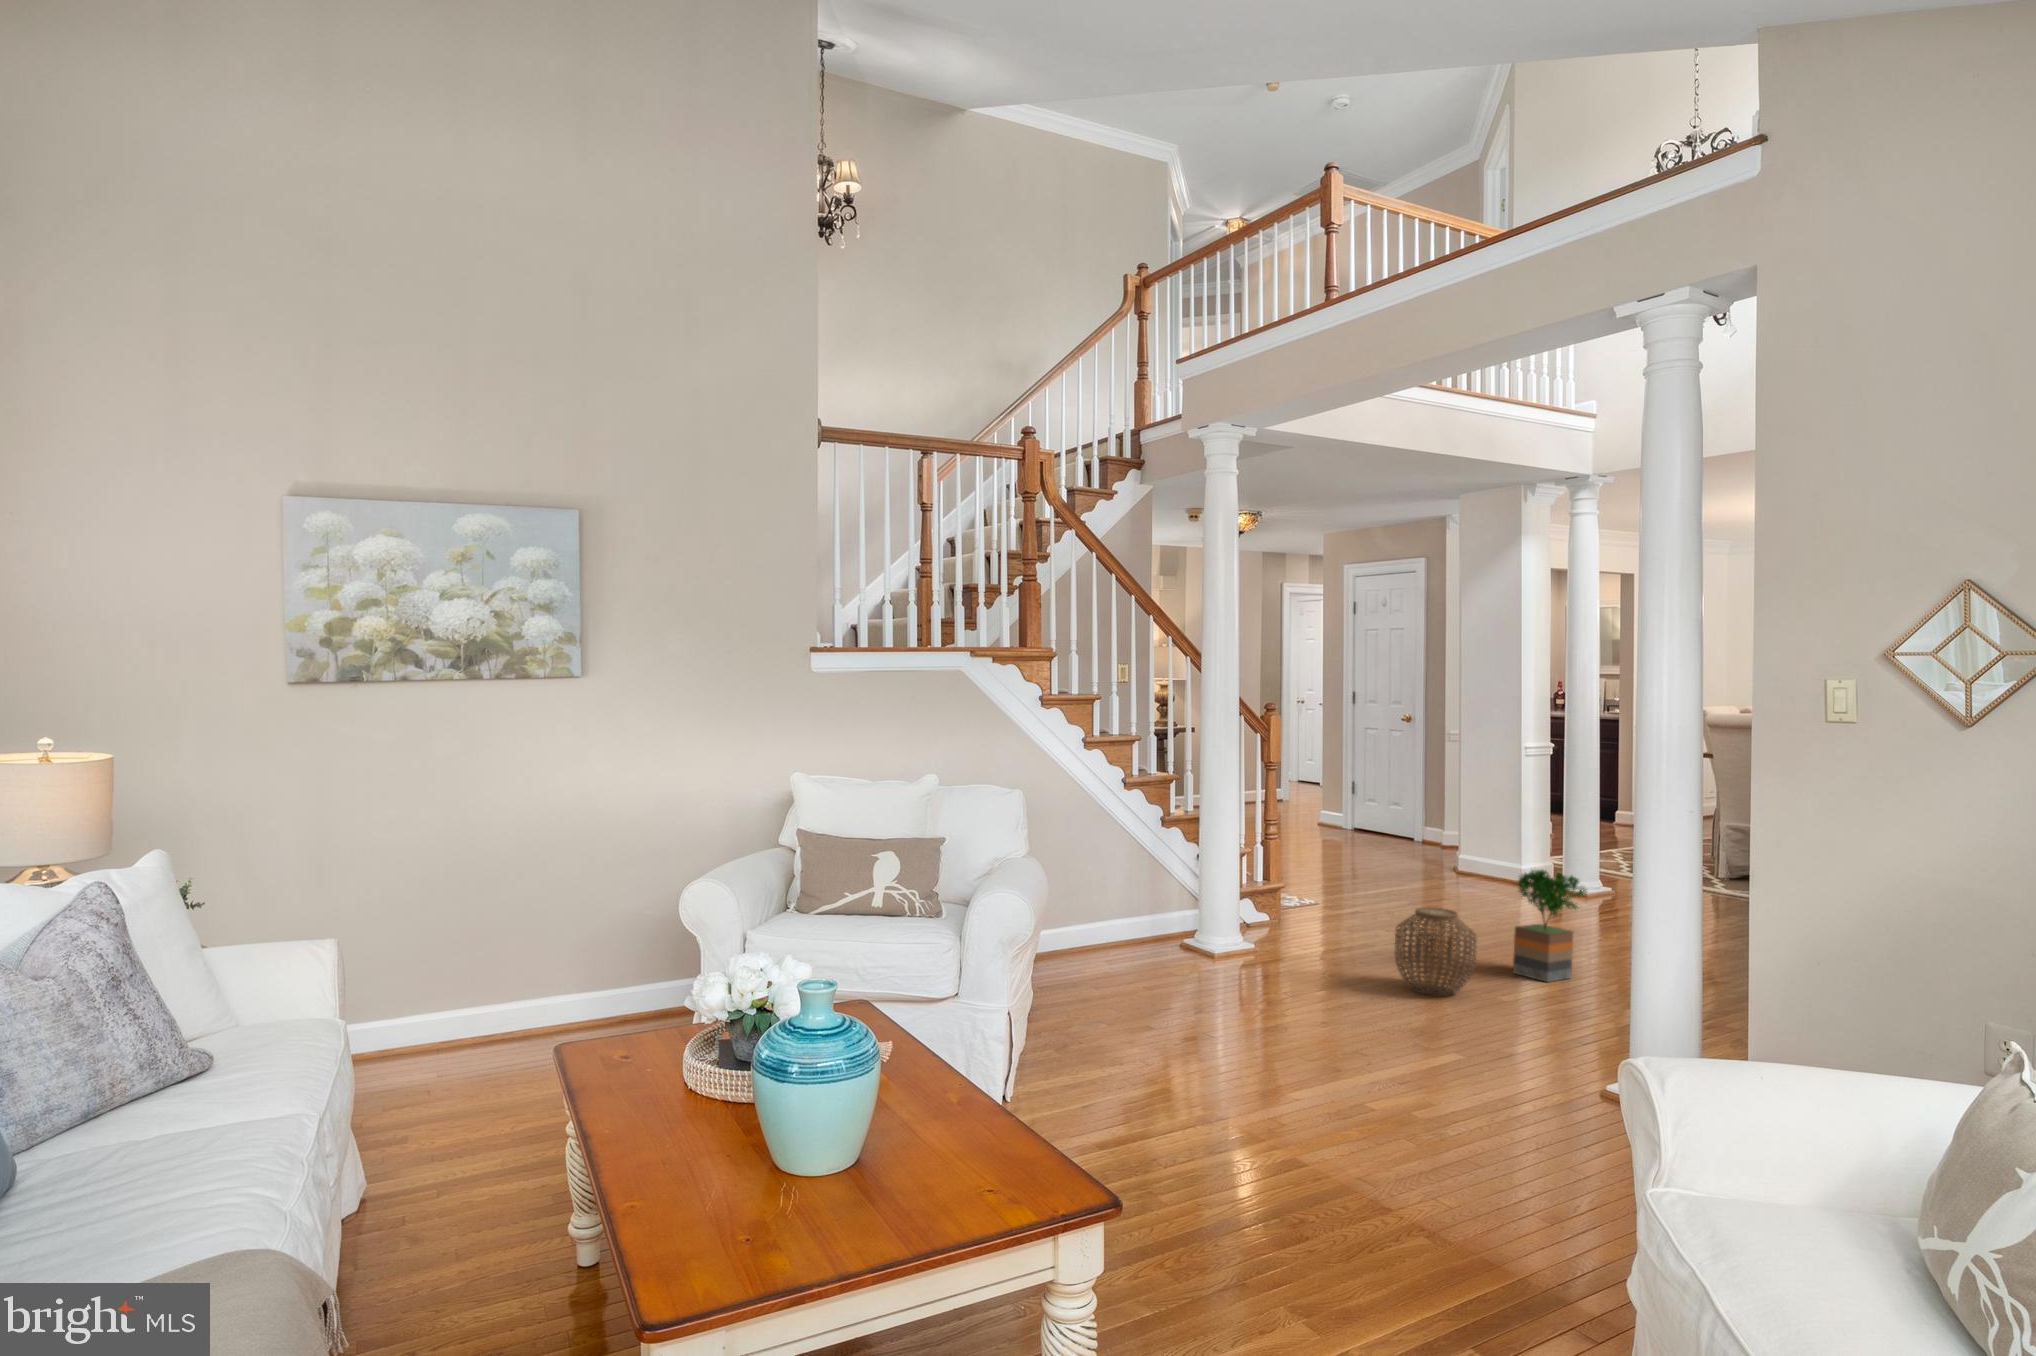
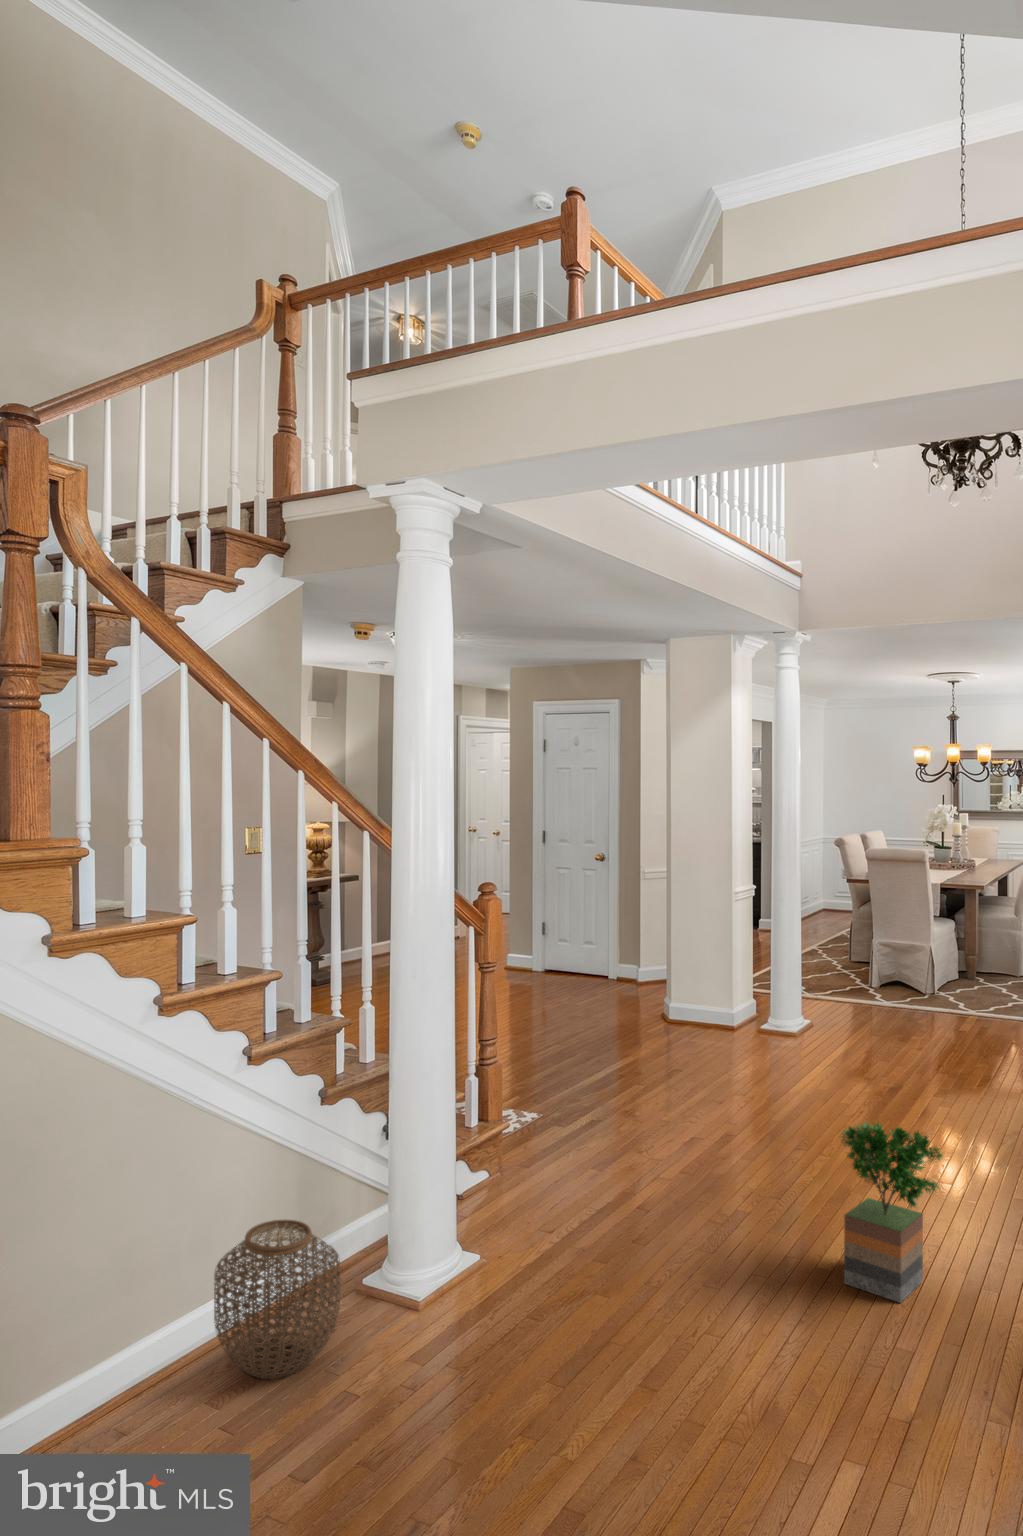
woven basket: present [1395,907,1476,996] -> present [214,1220,341,1379]

